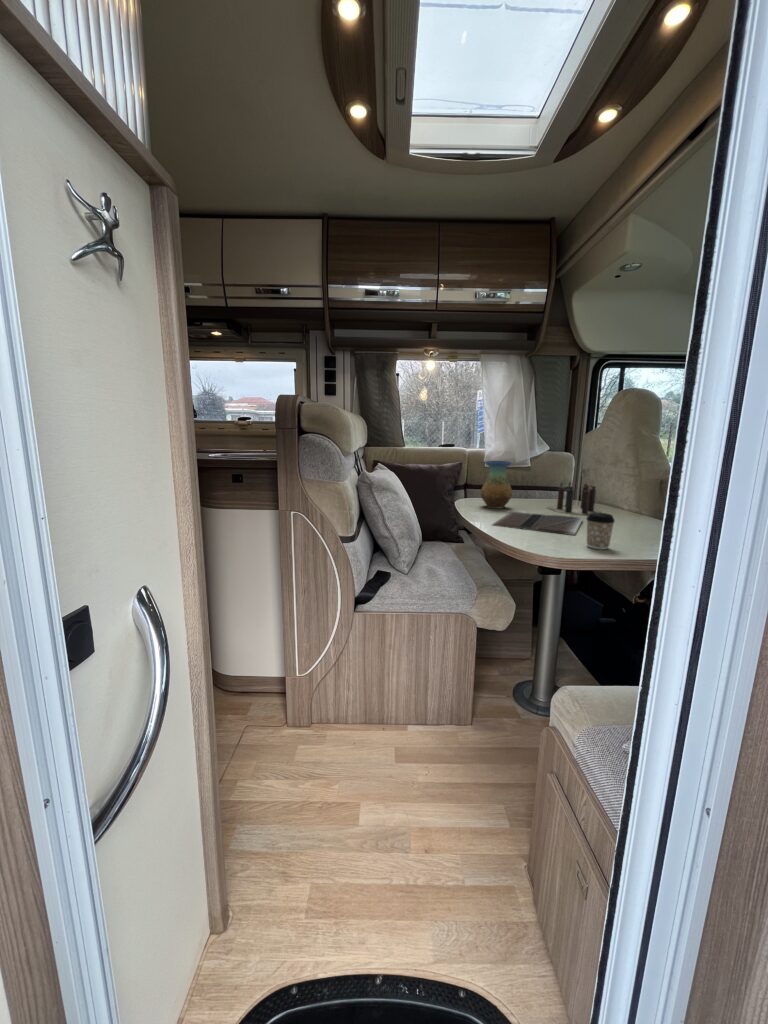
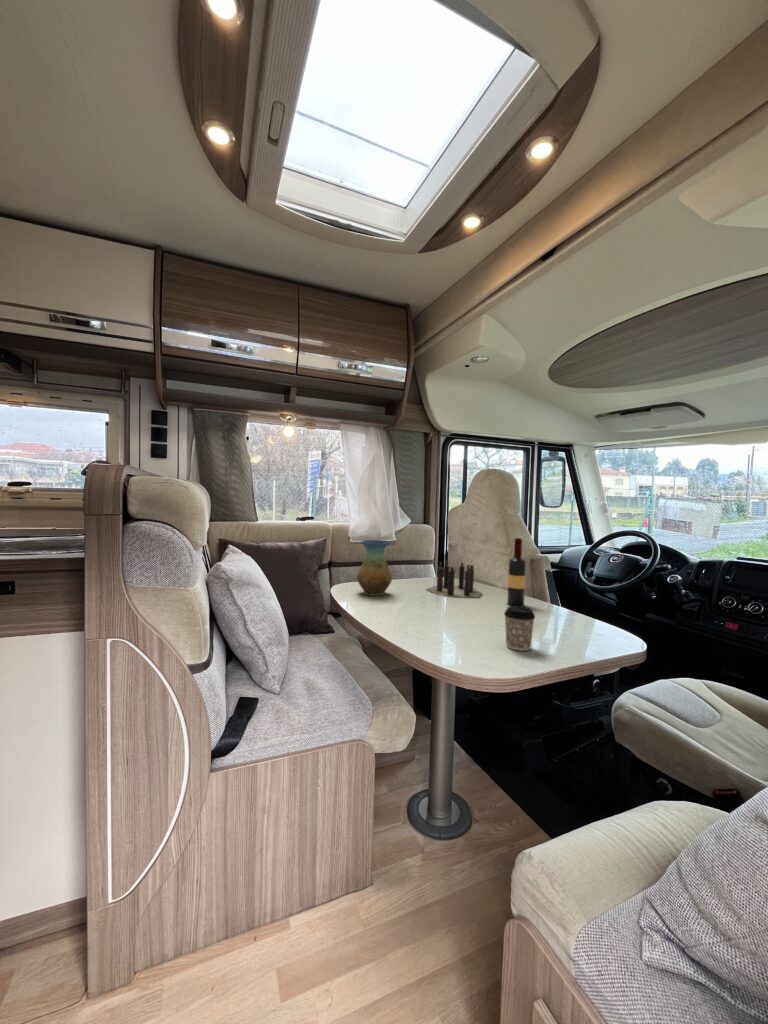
wine bottle: none [621,459,643,524] -> present [507,538,526,606]
laptop: present [492,512,582,535] -> none [386,600,482,630]

